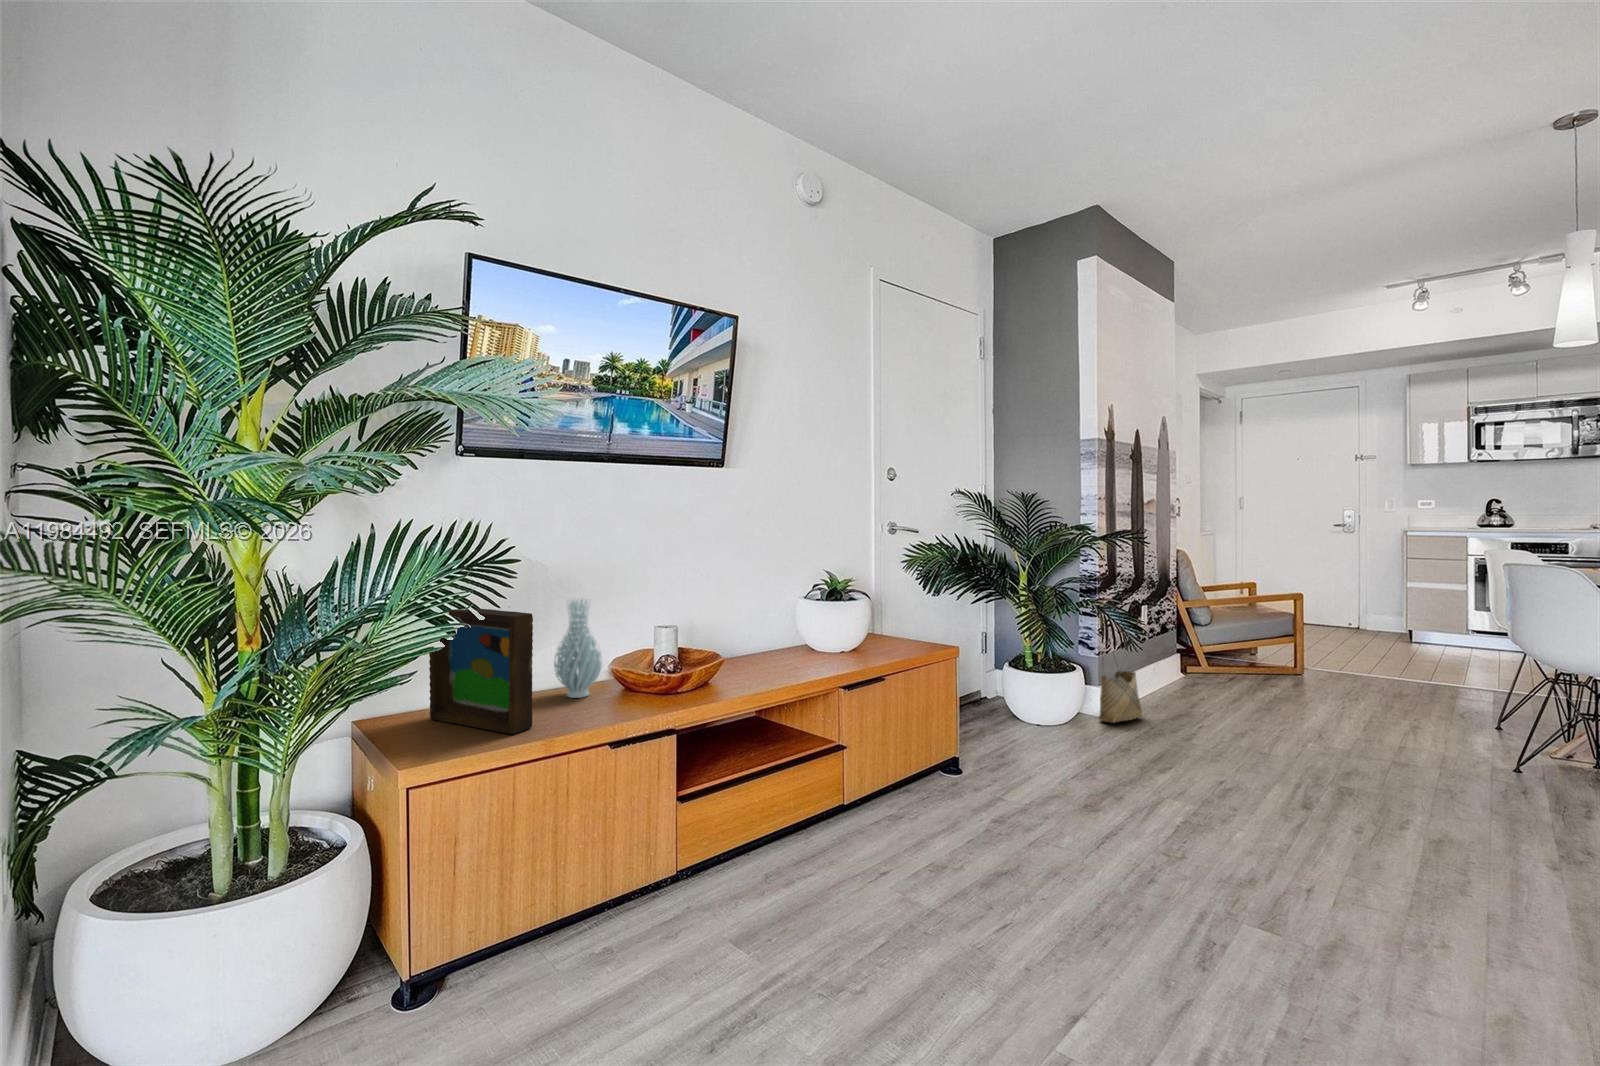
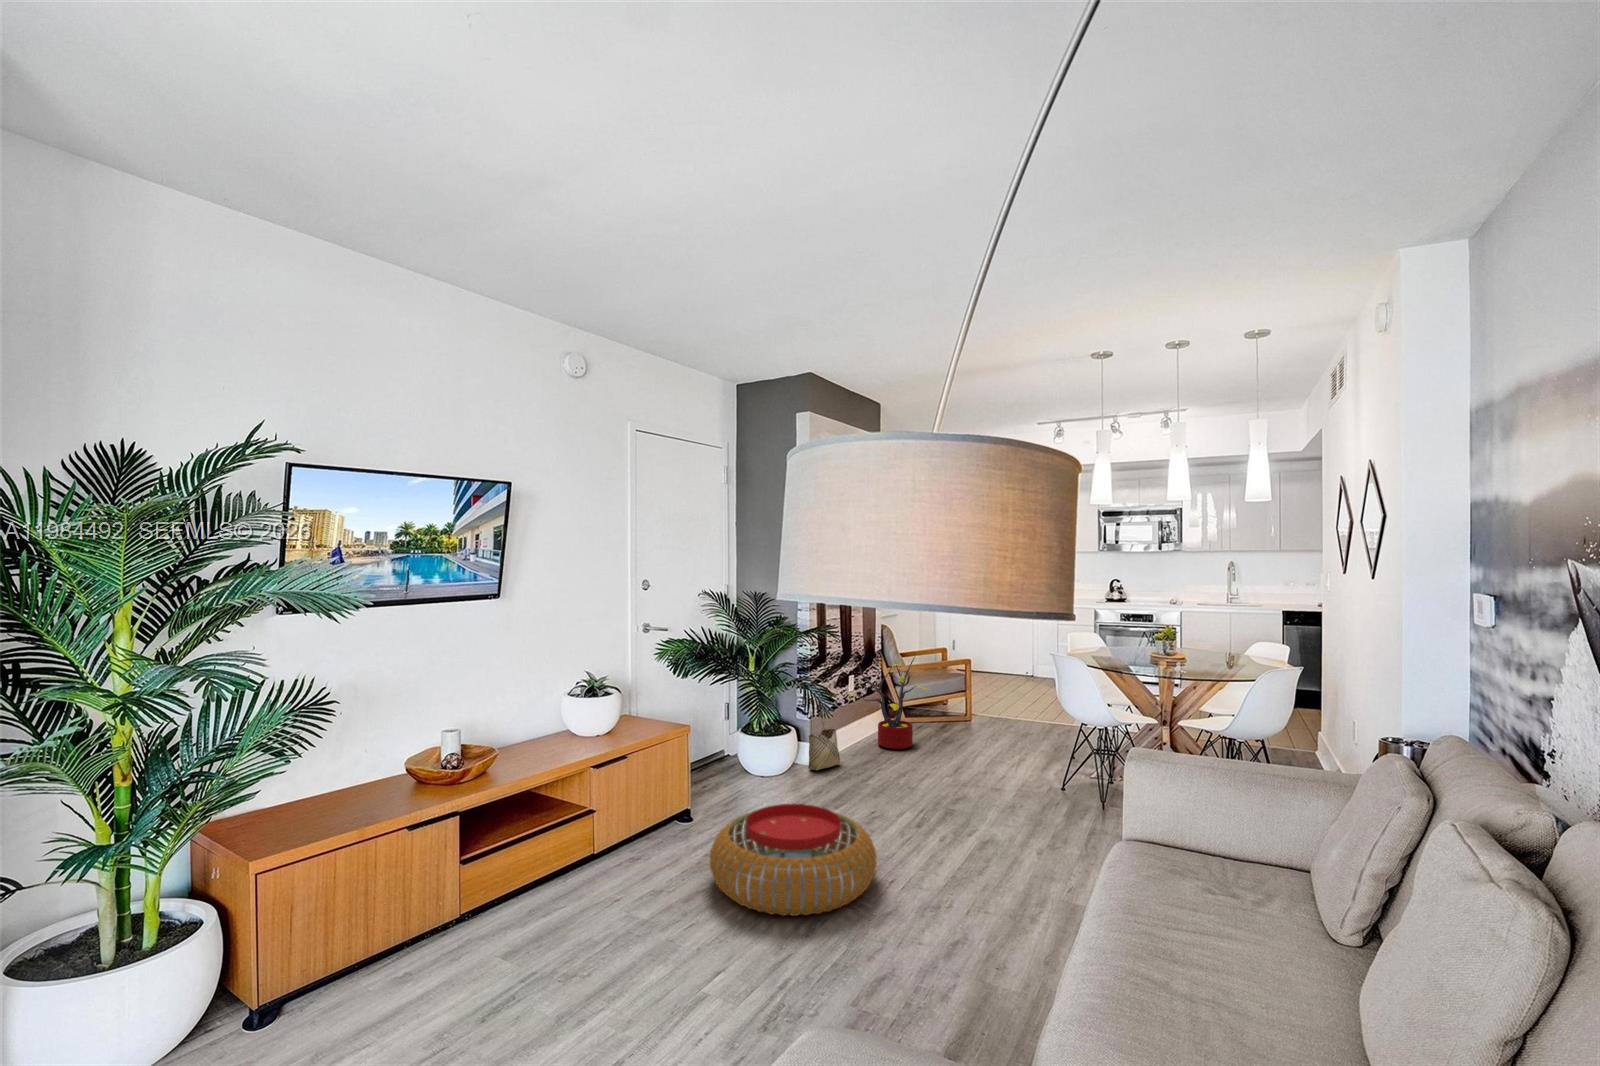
decorative plant: none [1143,587,1260,705] -> present [848,657,931,749]
vase: present [554,599,602,698] -> none [358,716,398,795]
picture frame: present [429,608,533,734] -> none [257,735,349,828]
pouf: none [1020,765,1319,953] -> present [710,804,876,916]

